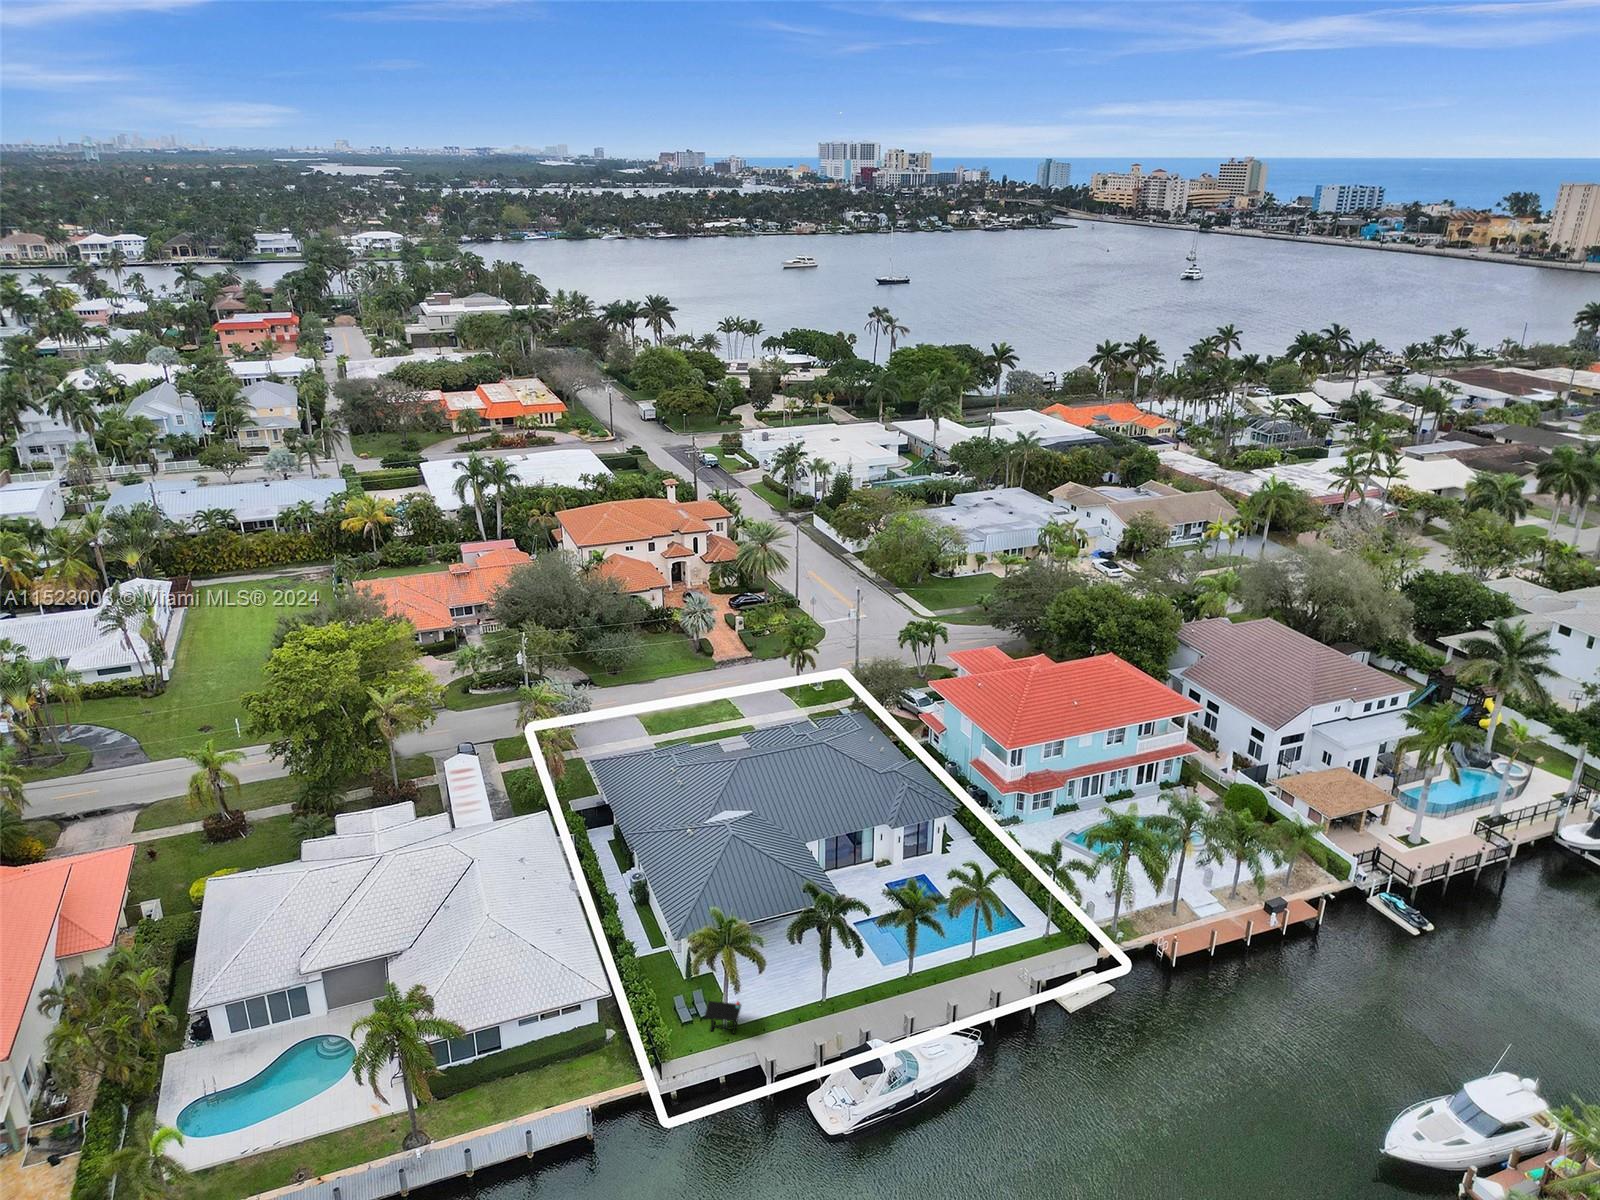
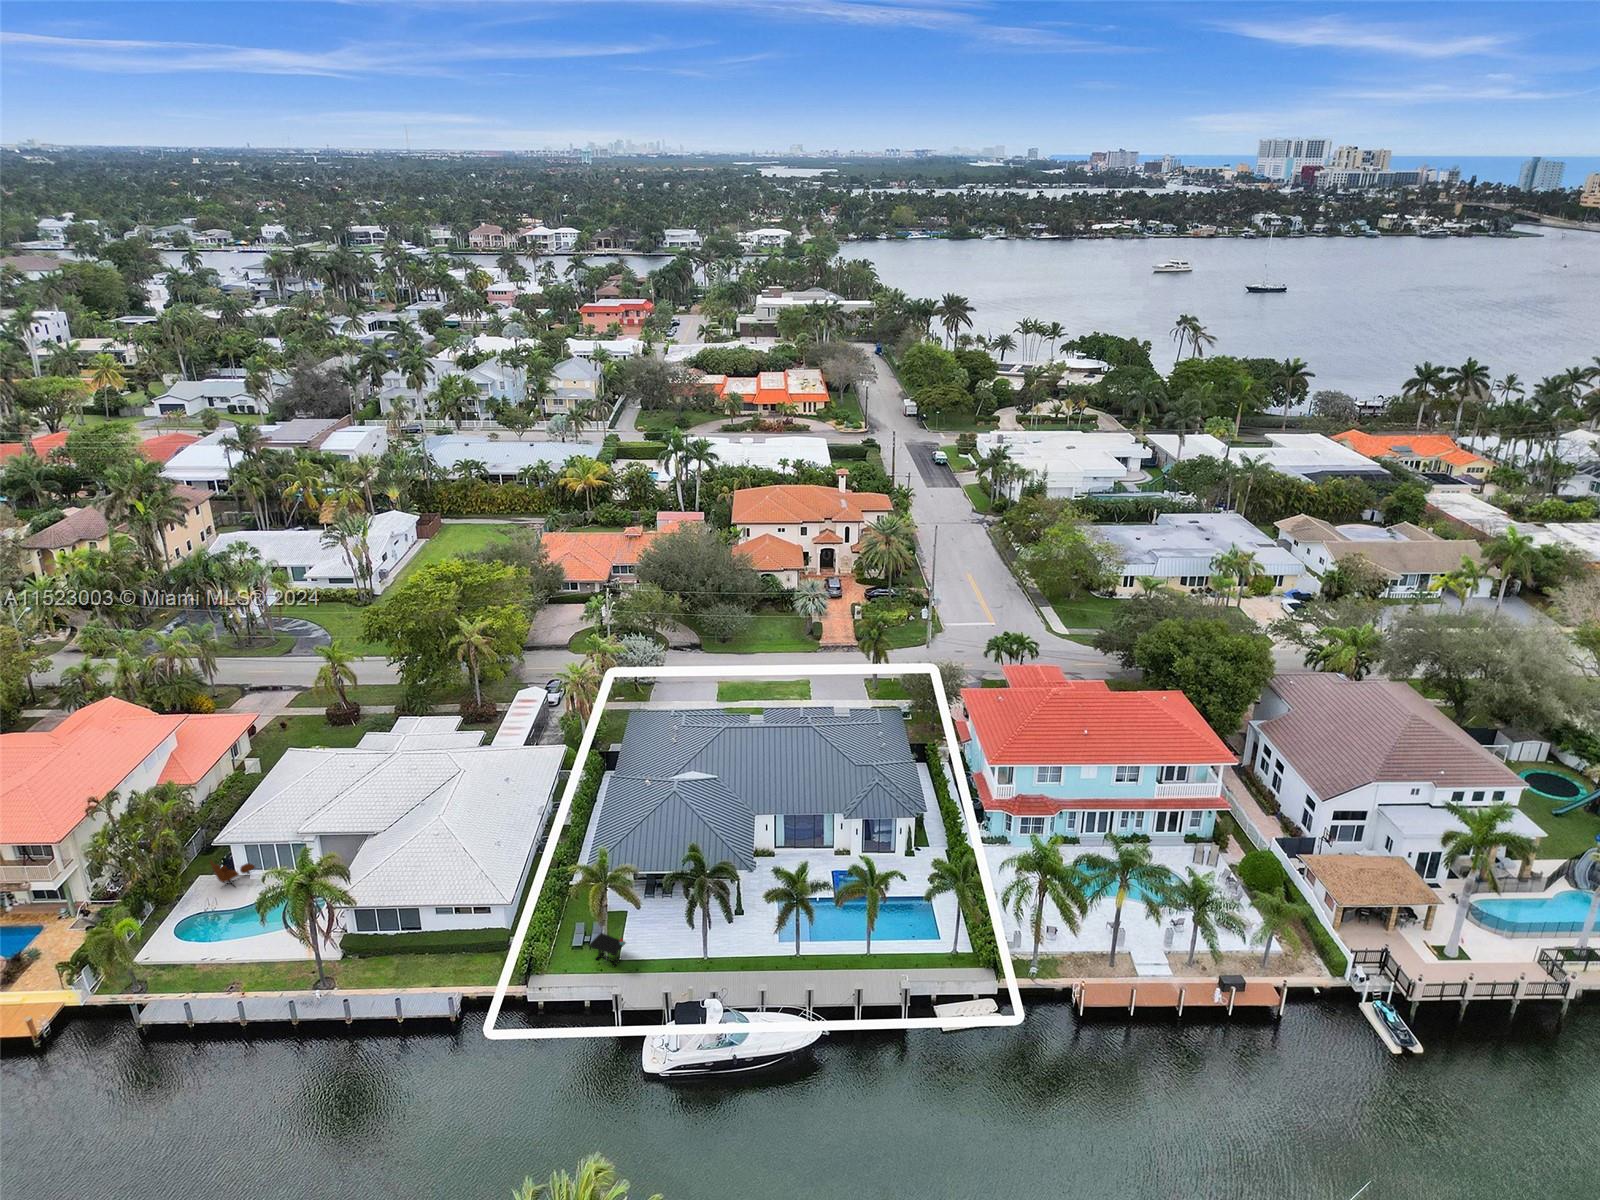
lounge chair: none [207,1023,257,1062] -> present [210,861,255,885]

